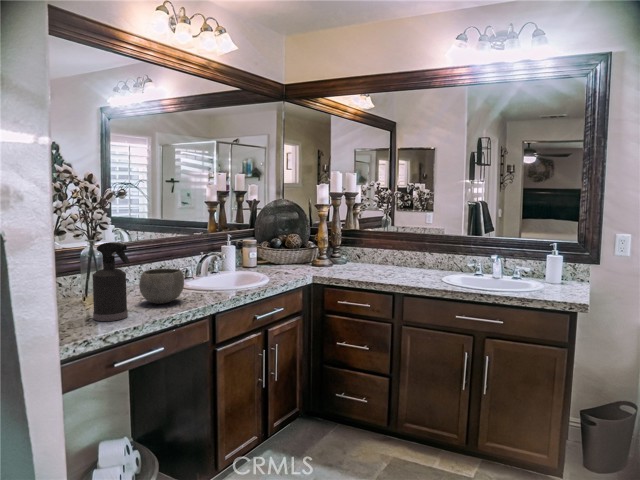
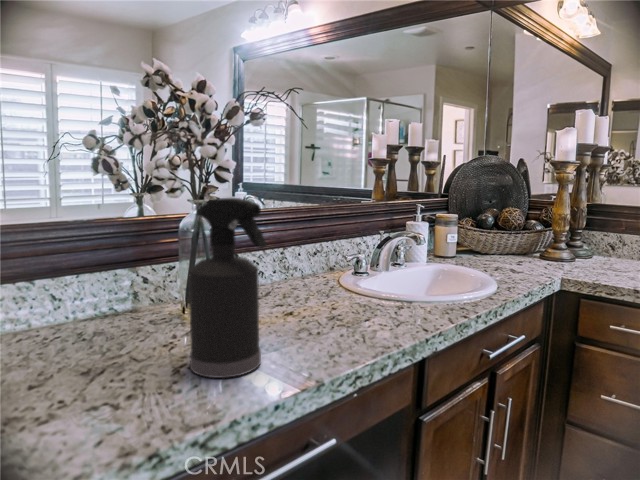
ceramic bowl: present [139,268,184,304] -> none [284,258,370,330]

